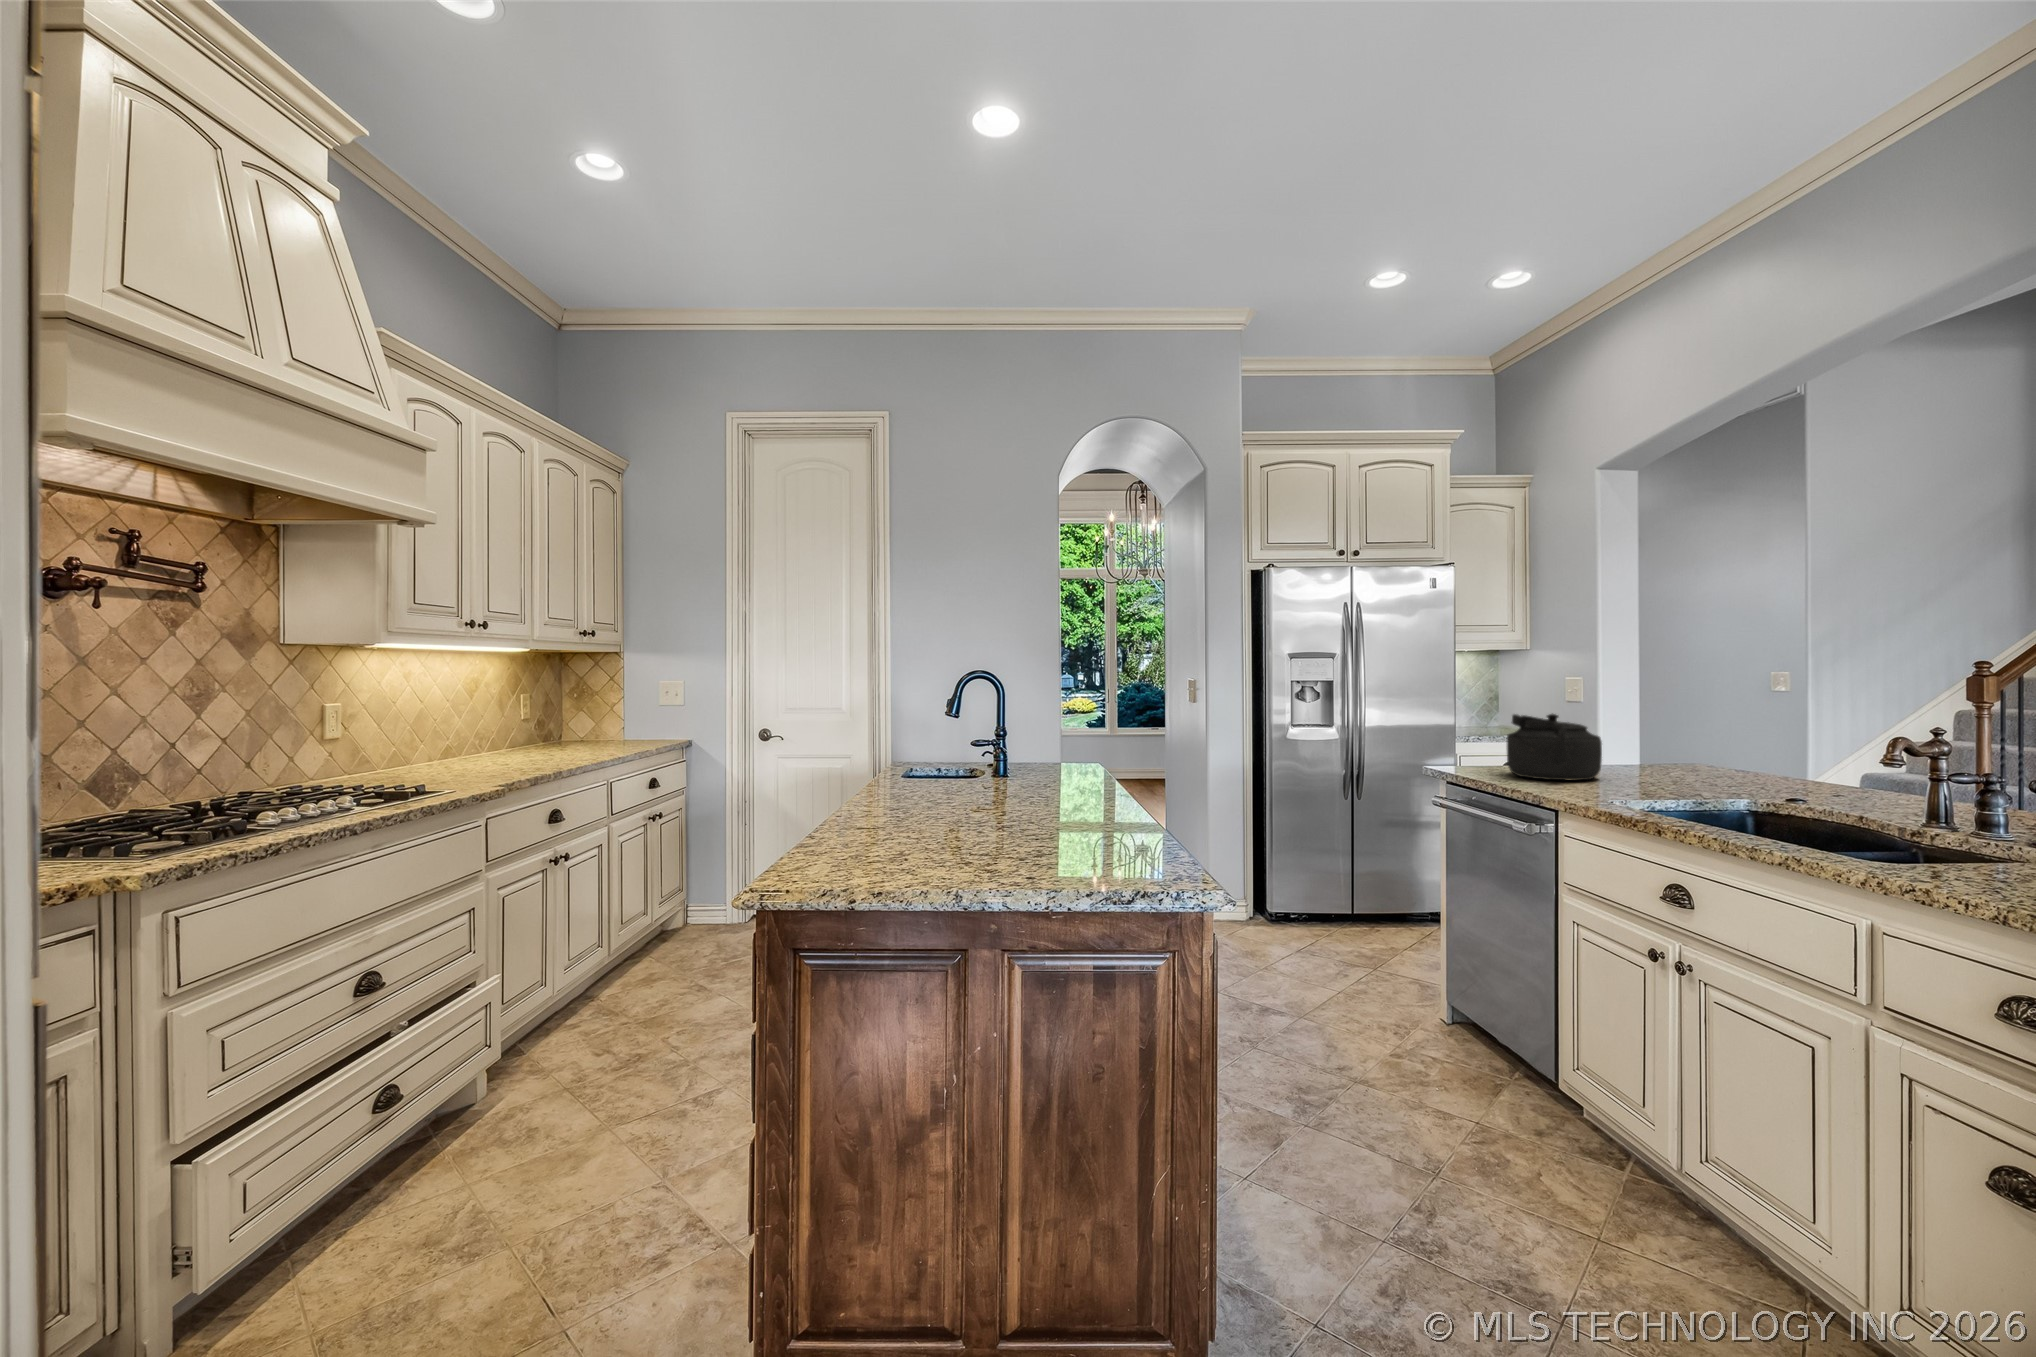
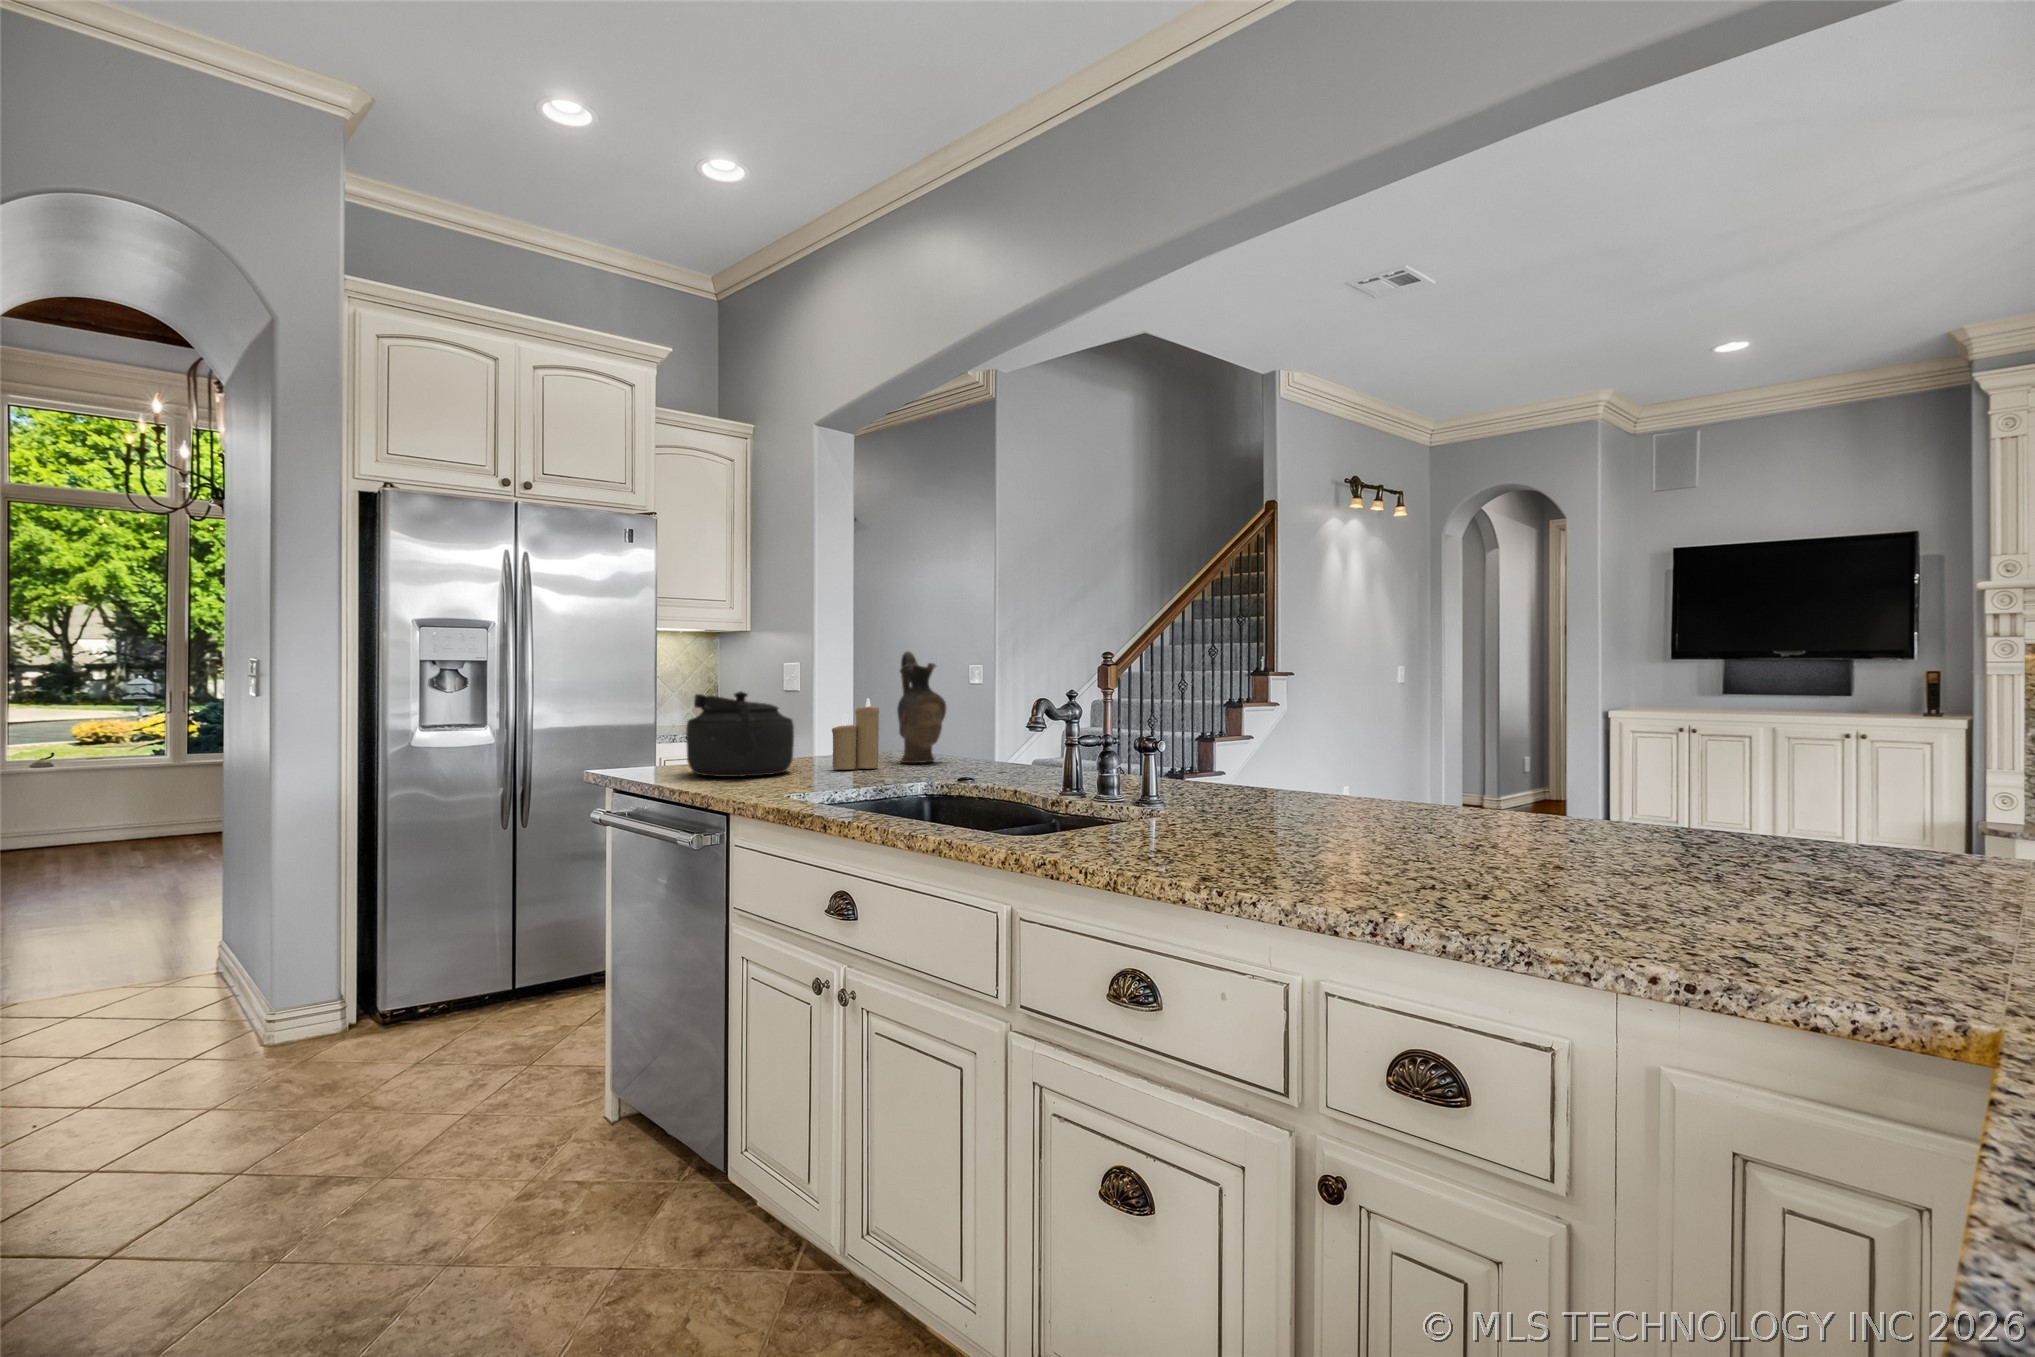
ceramic pitcher: none [1706,679,1764,779] -> present [897,652,946,763]
candle: none [1639,721,1688,781] -> present [832,698,879,770]

